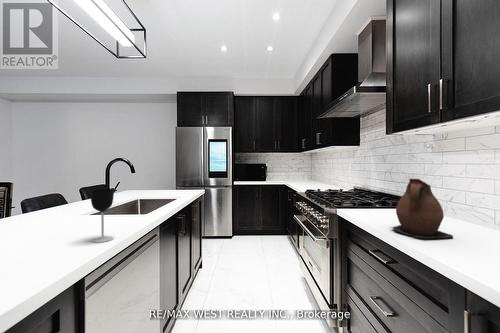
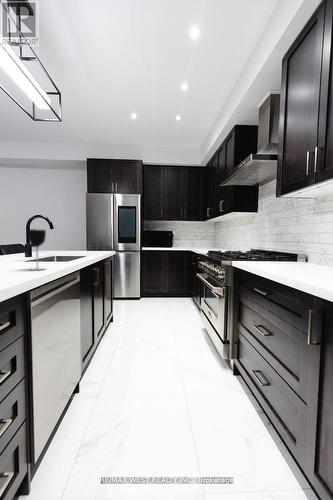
ceramic pitcher: present [391,179,453,238] -> none [269,226,316,272]

